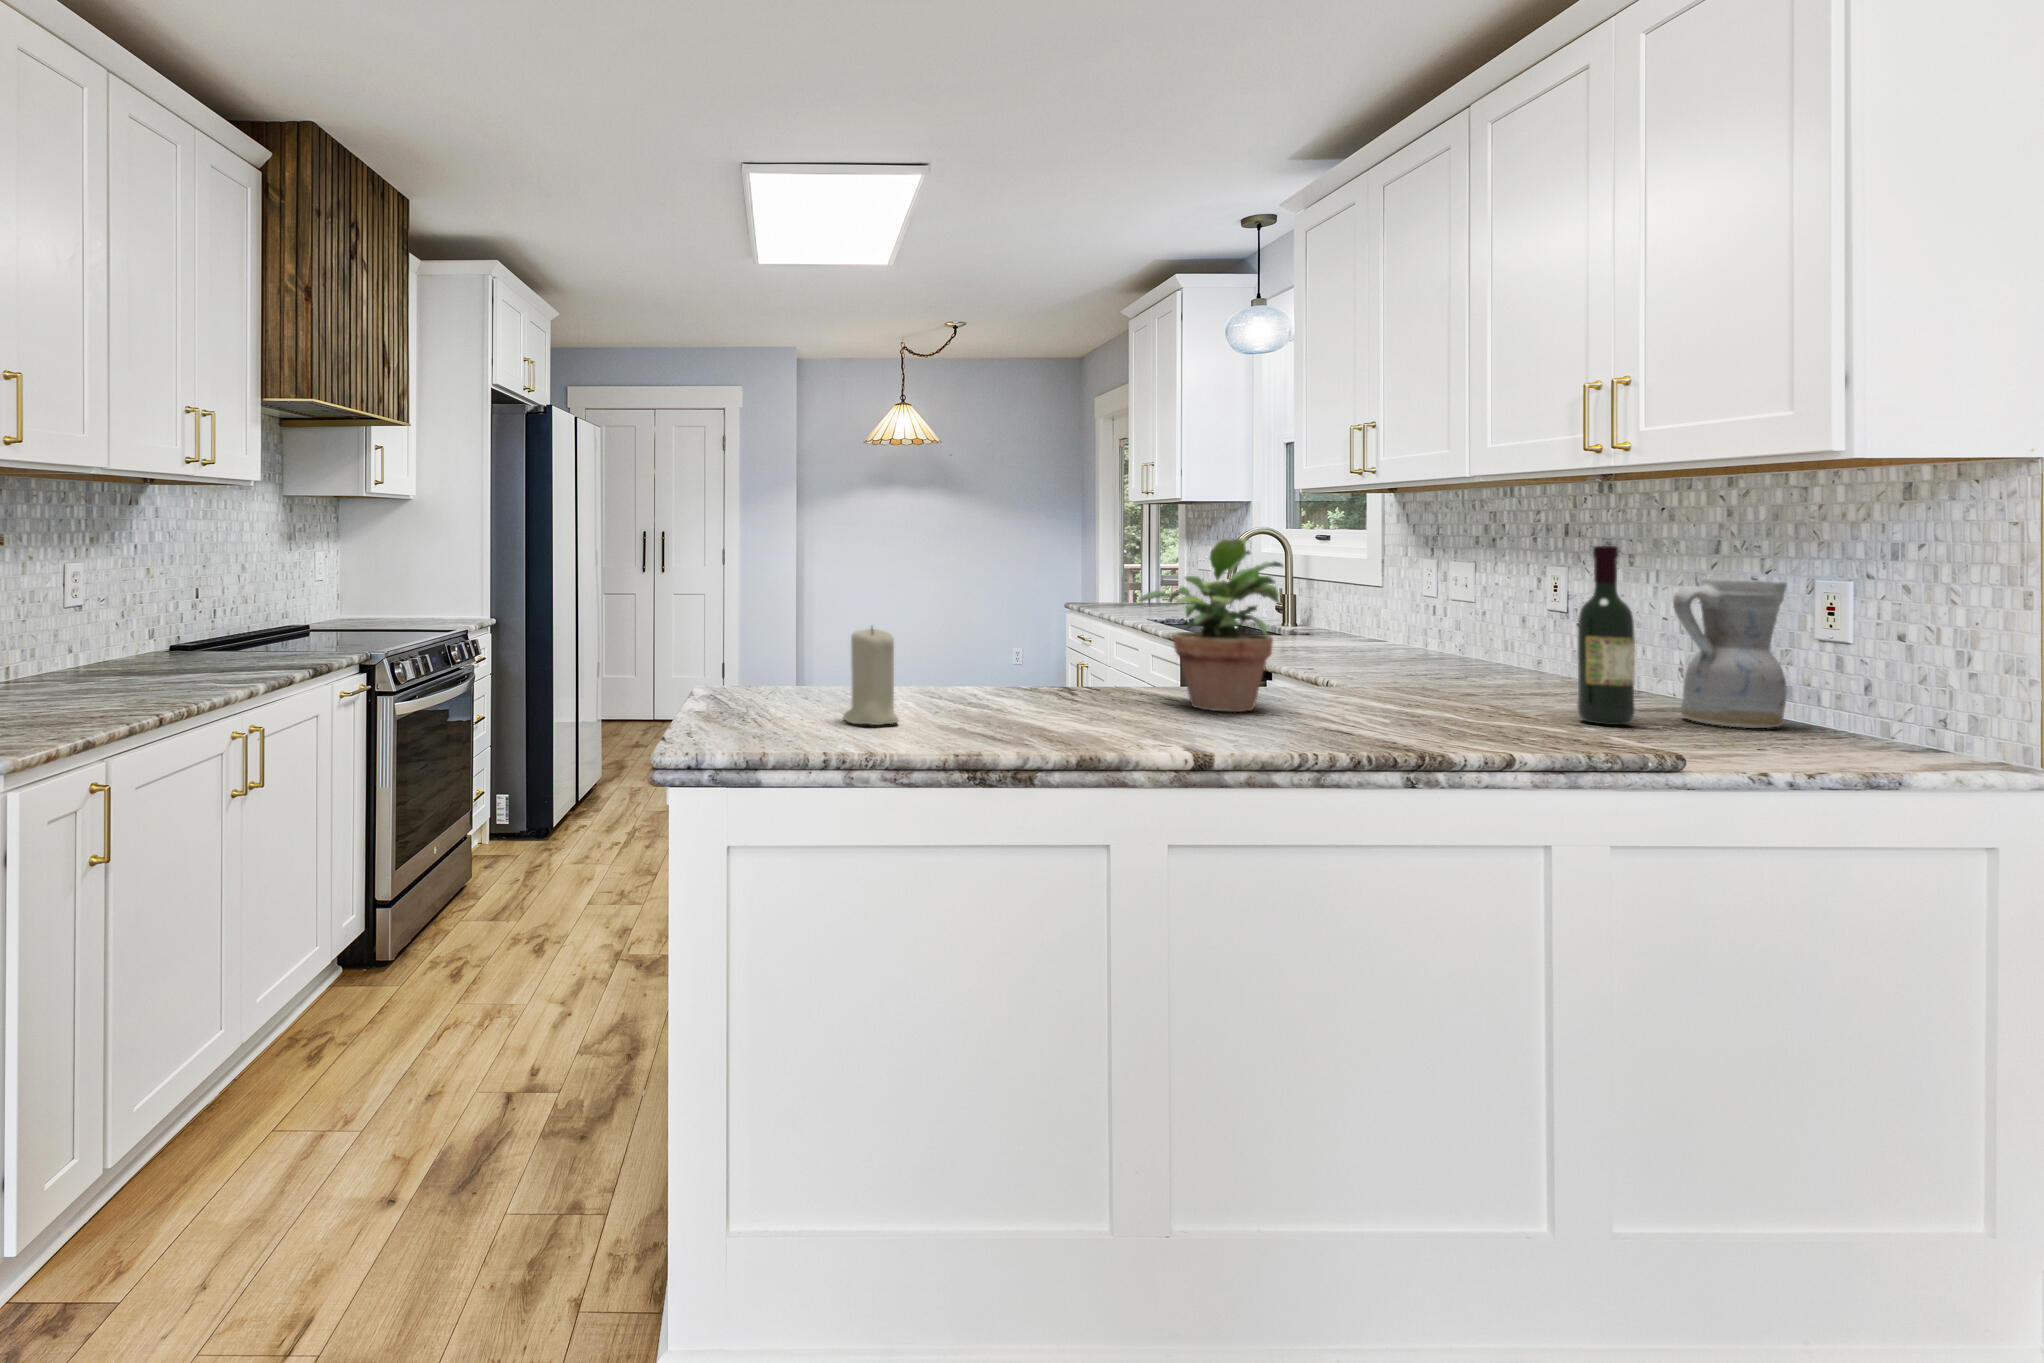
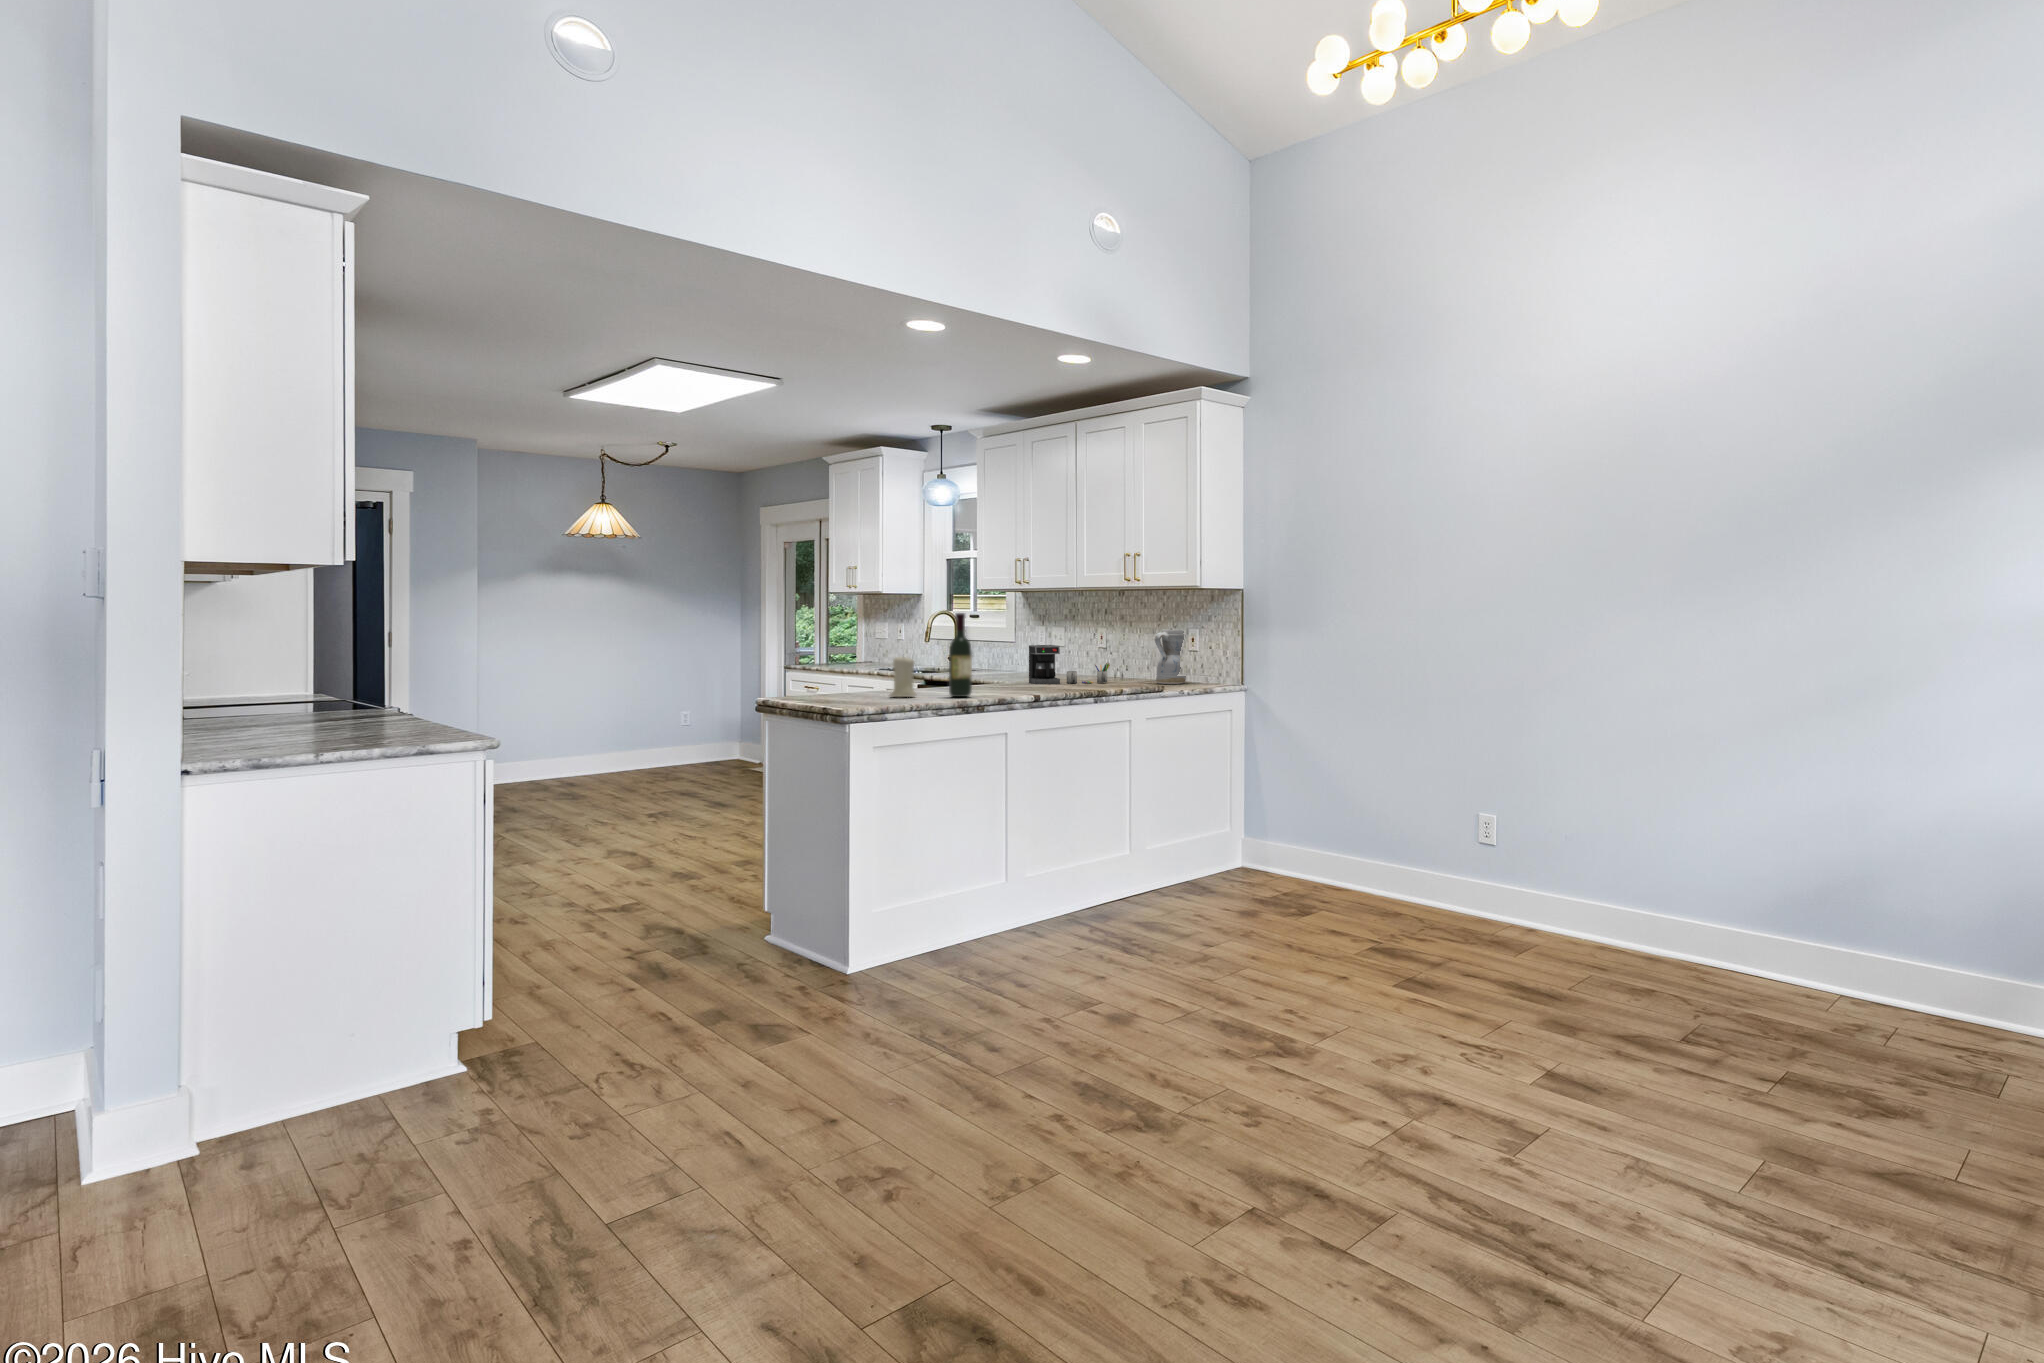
potted plant: present [1139,538,1283,712] -> none [976,615,1034,689]
wine bottle: present [1577,546,1635,725] -> present [949,613,972,697]
coffee maker: none [1337,603,1541,702] -> present [1029,645,1110,684]

